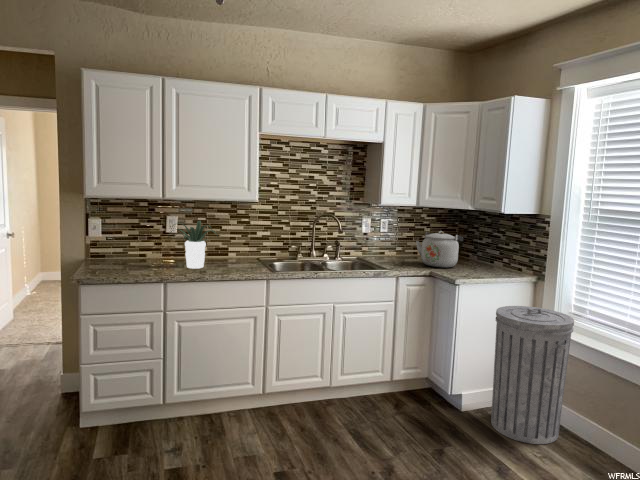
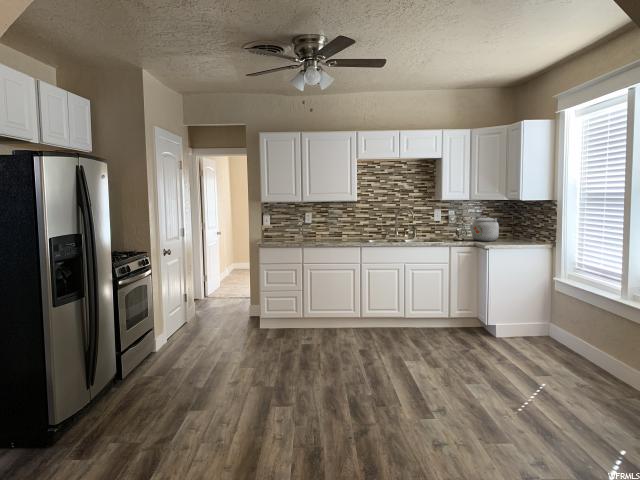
potted plant: present [171,221,217,269] -> none [304,214,336,242]
trash can: present [491,306,574,444] -> none [513,263,568,355]

